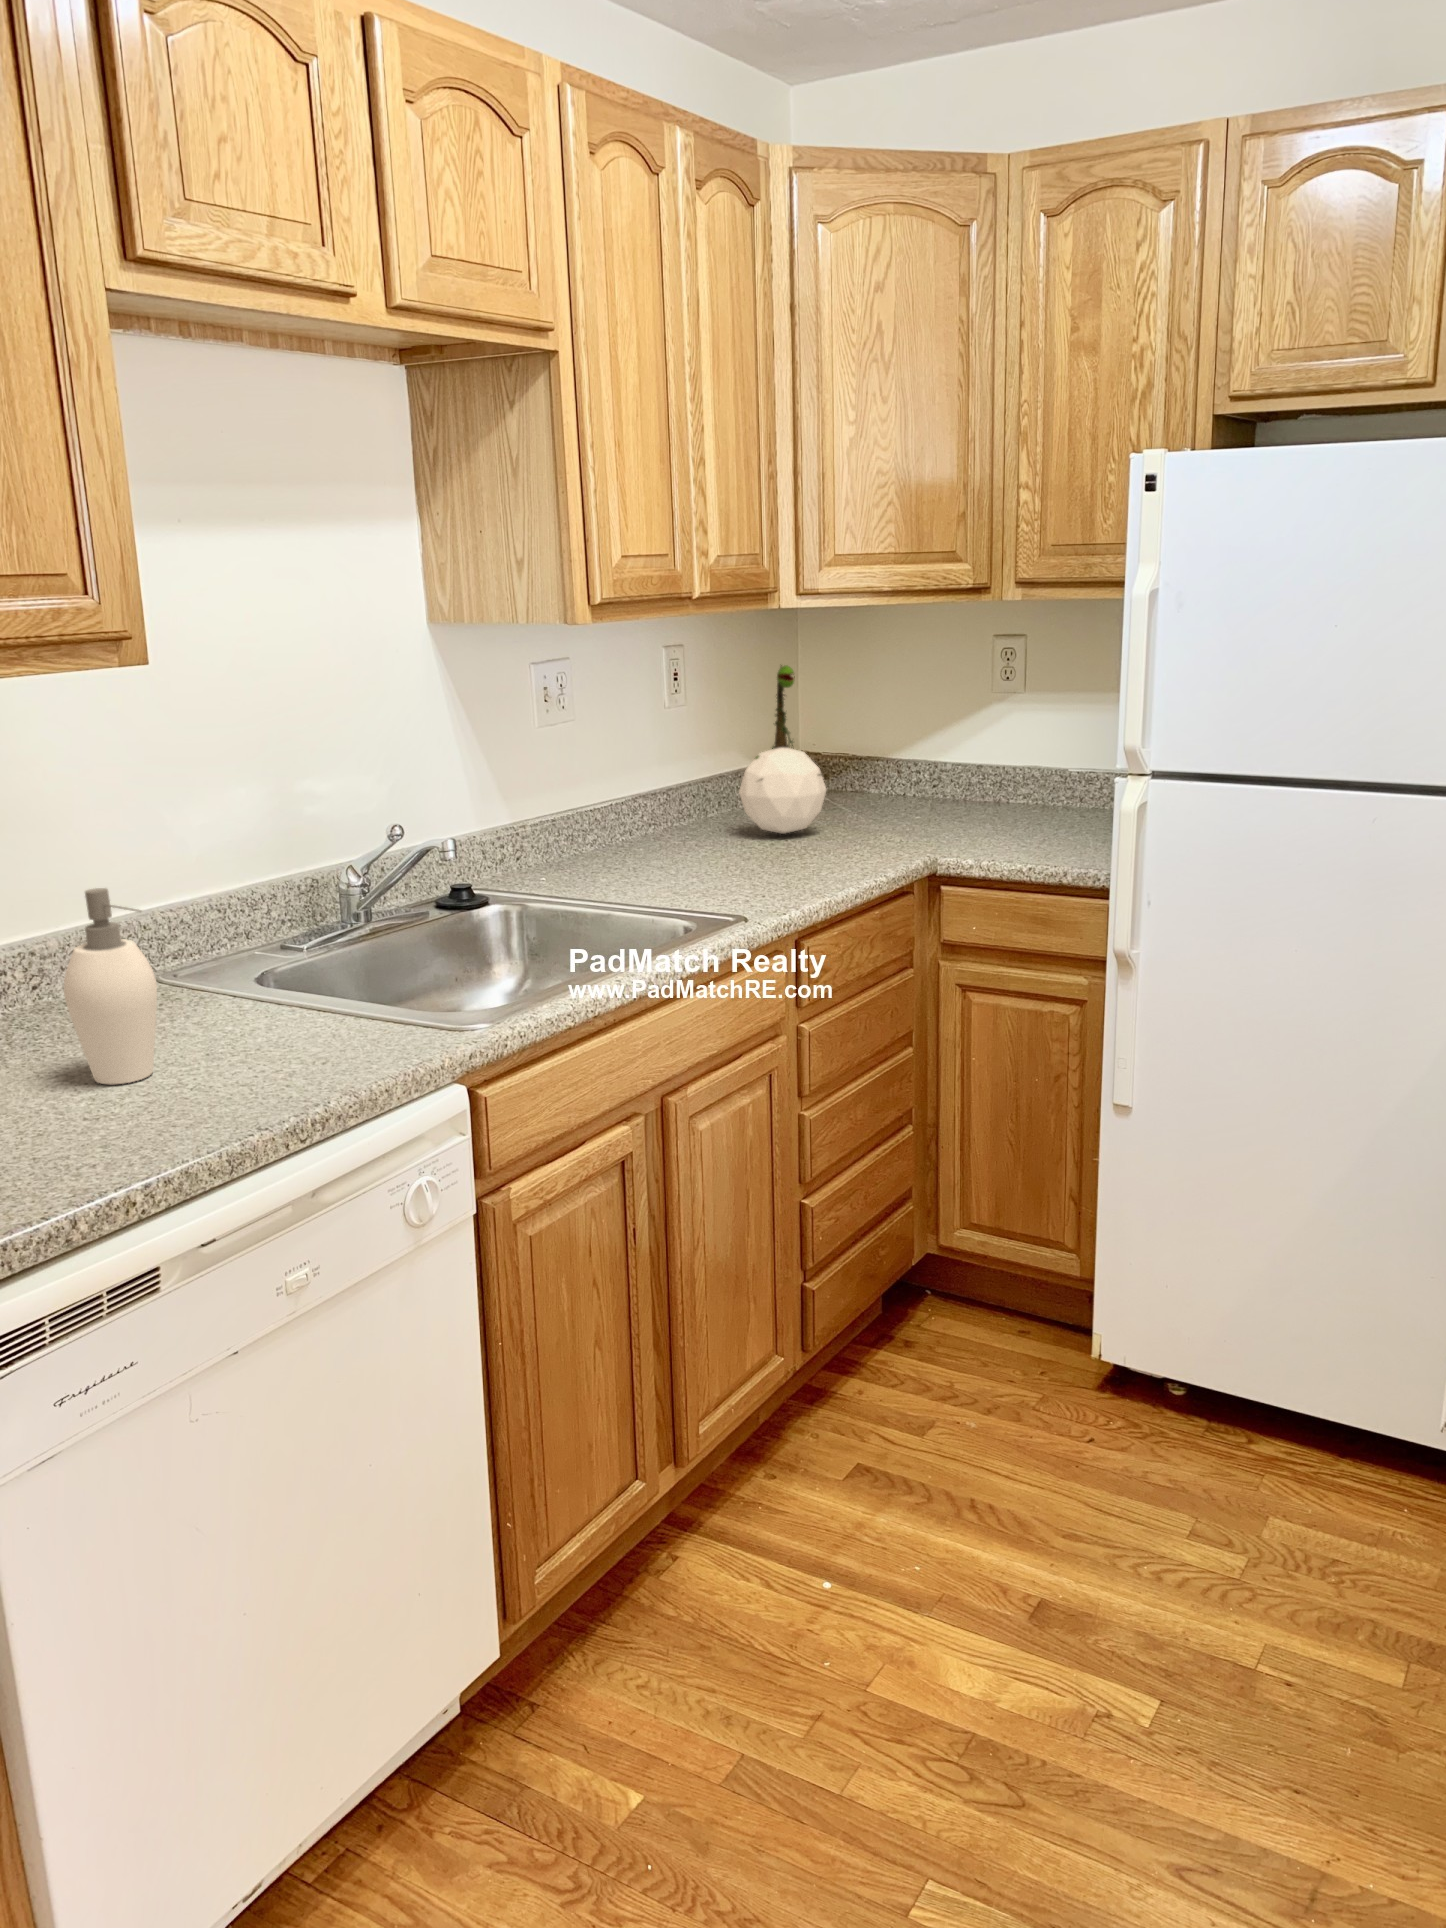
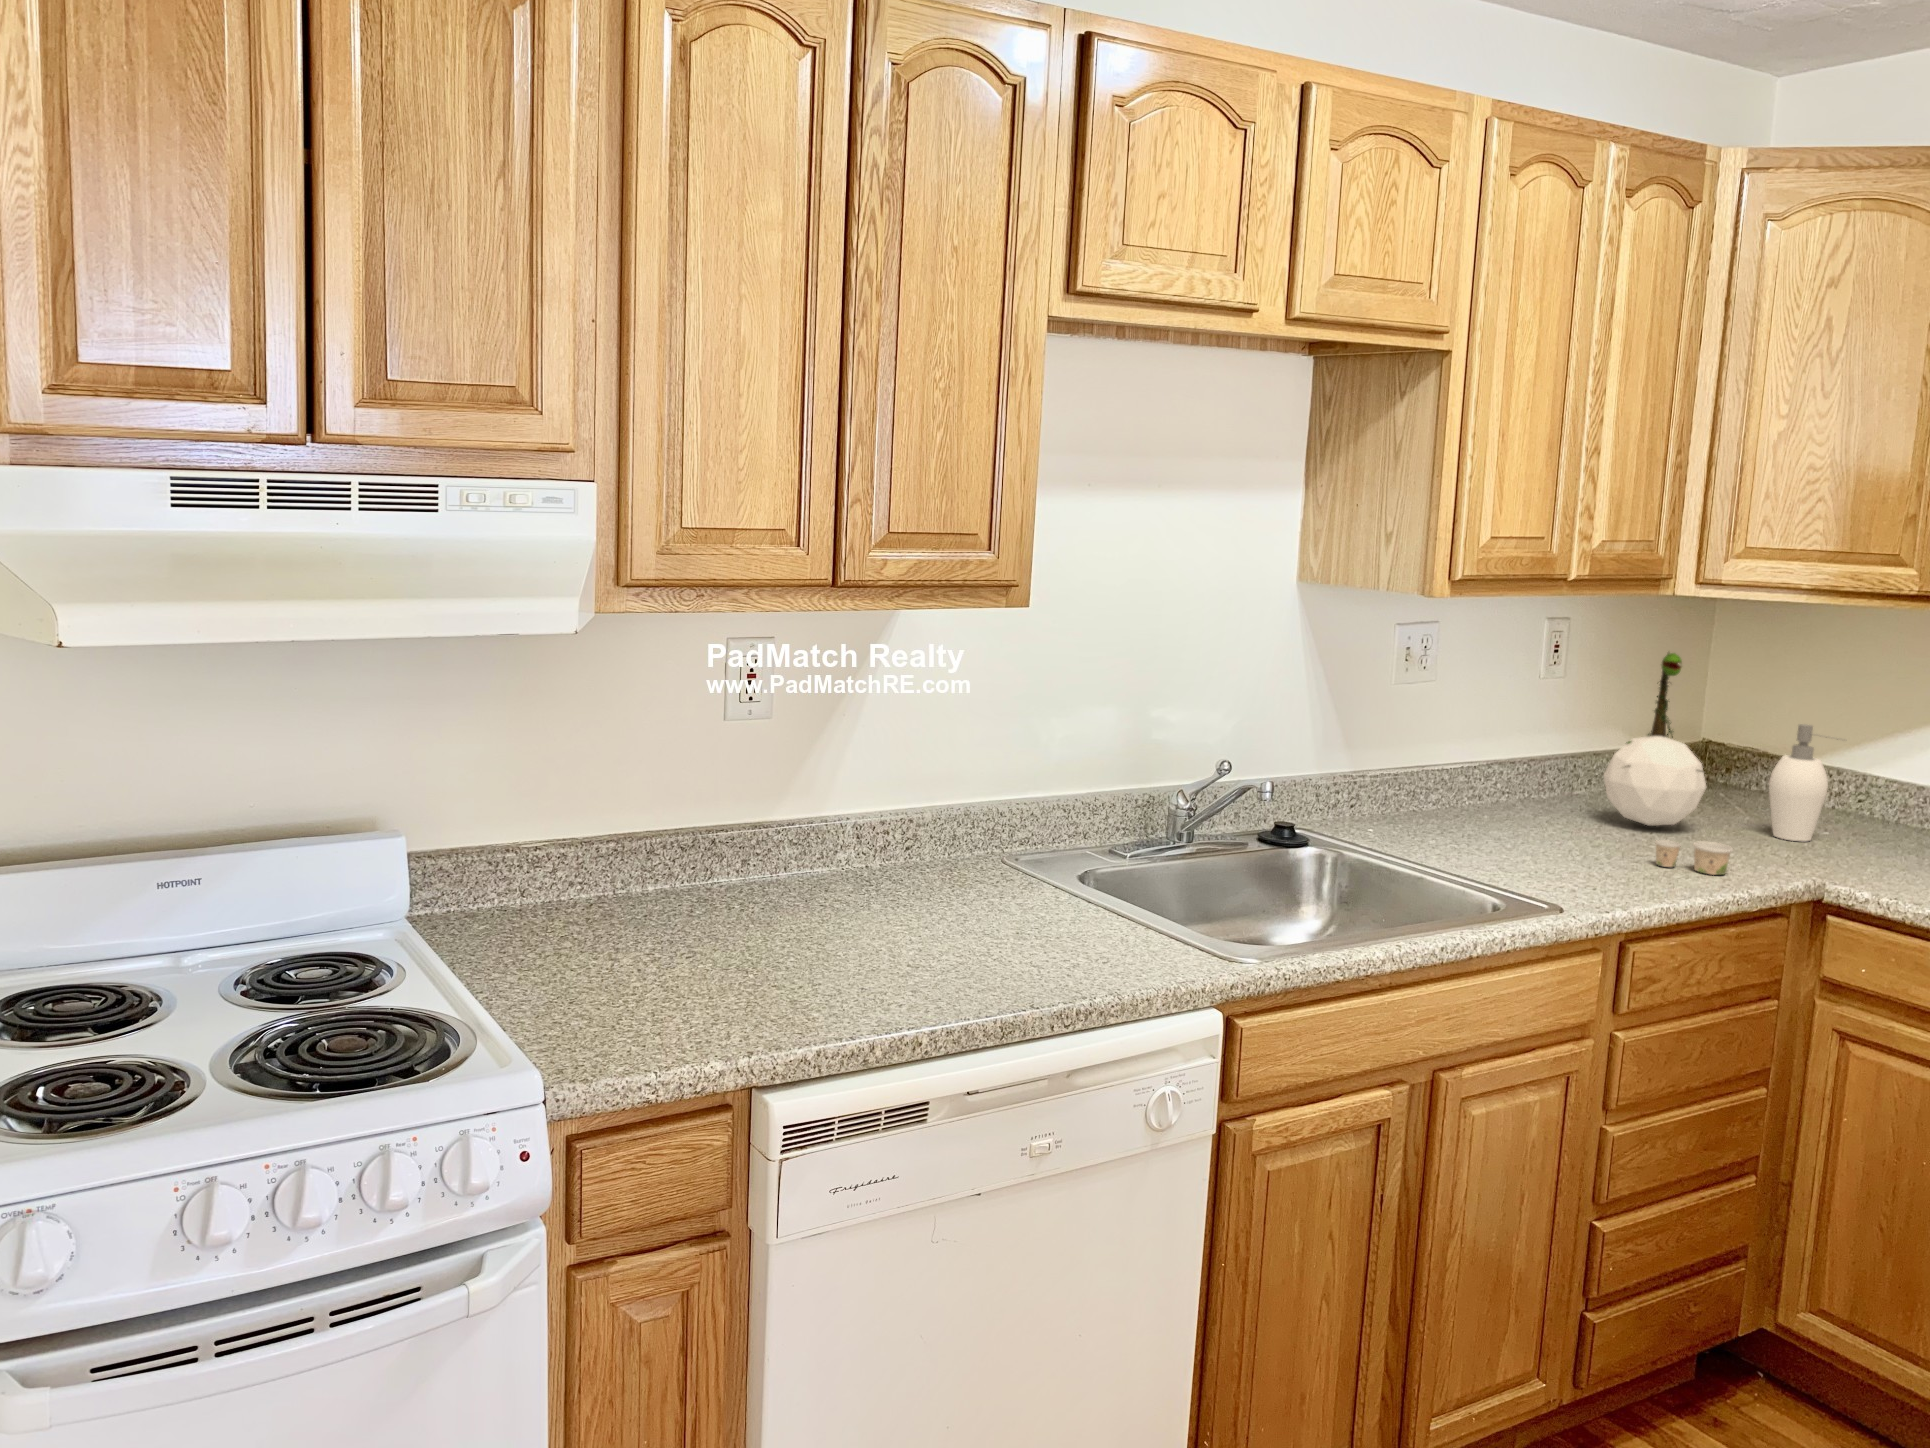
paper cup: none [801,837,865,866] -> present [1656,840,1733,875]
soap dispenser: present [64,888,157,1084] -> present [1769,724,1838,841]

